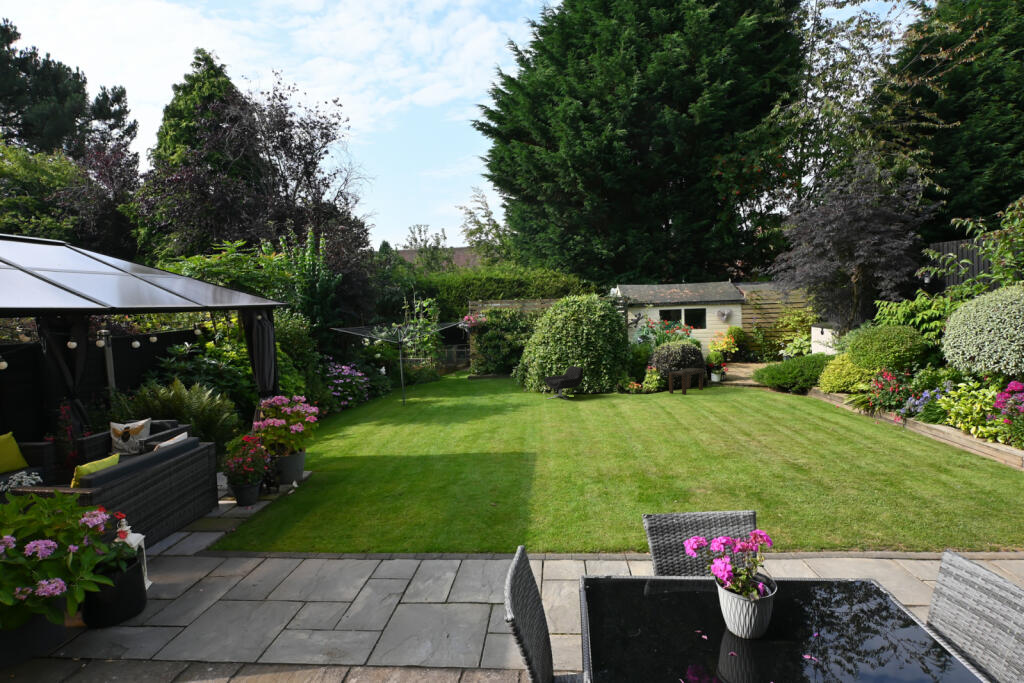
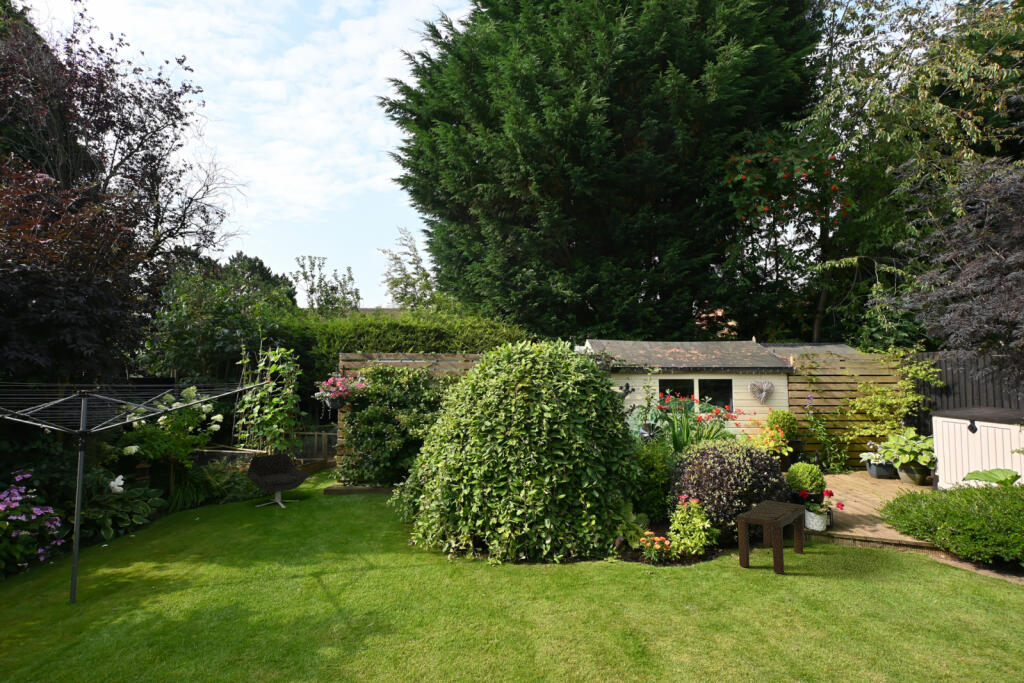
lounge chair: present [545,366,584,399] -> present [247,453,309,508]

